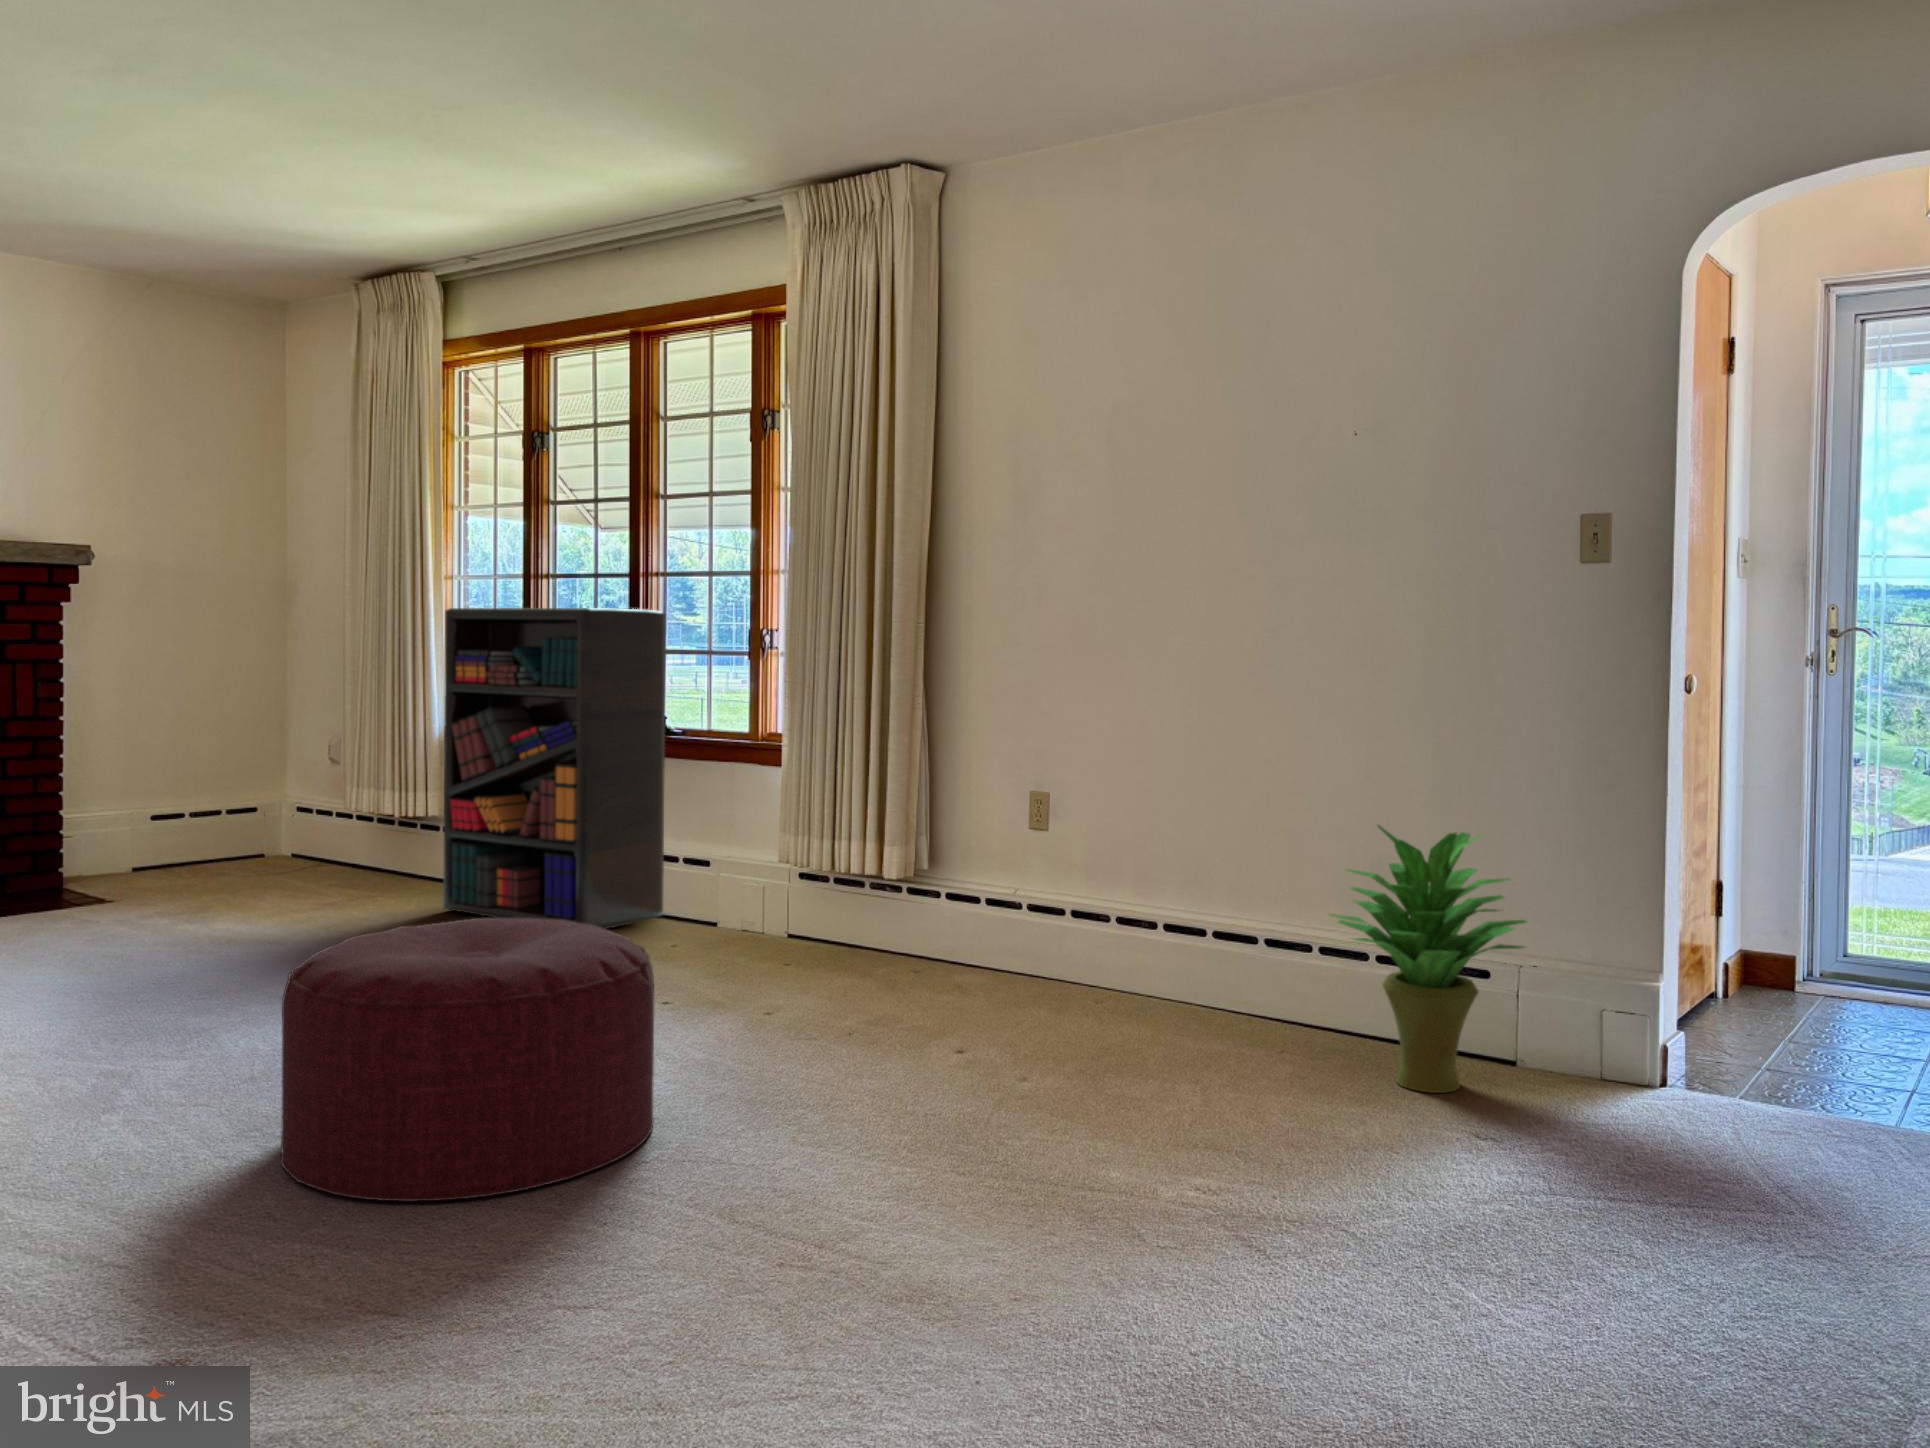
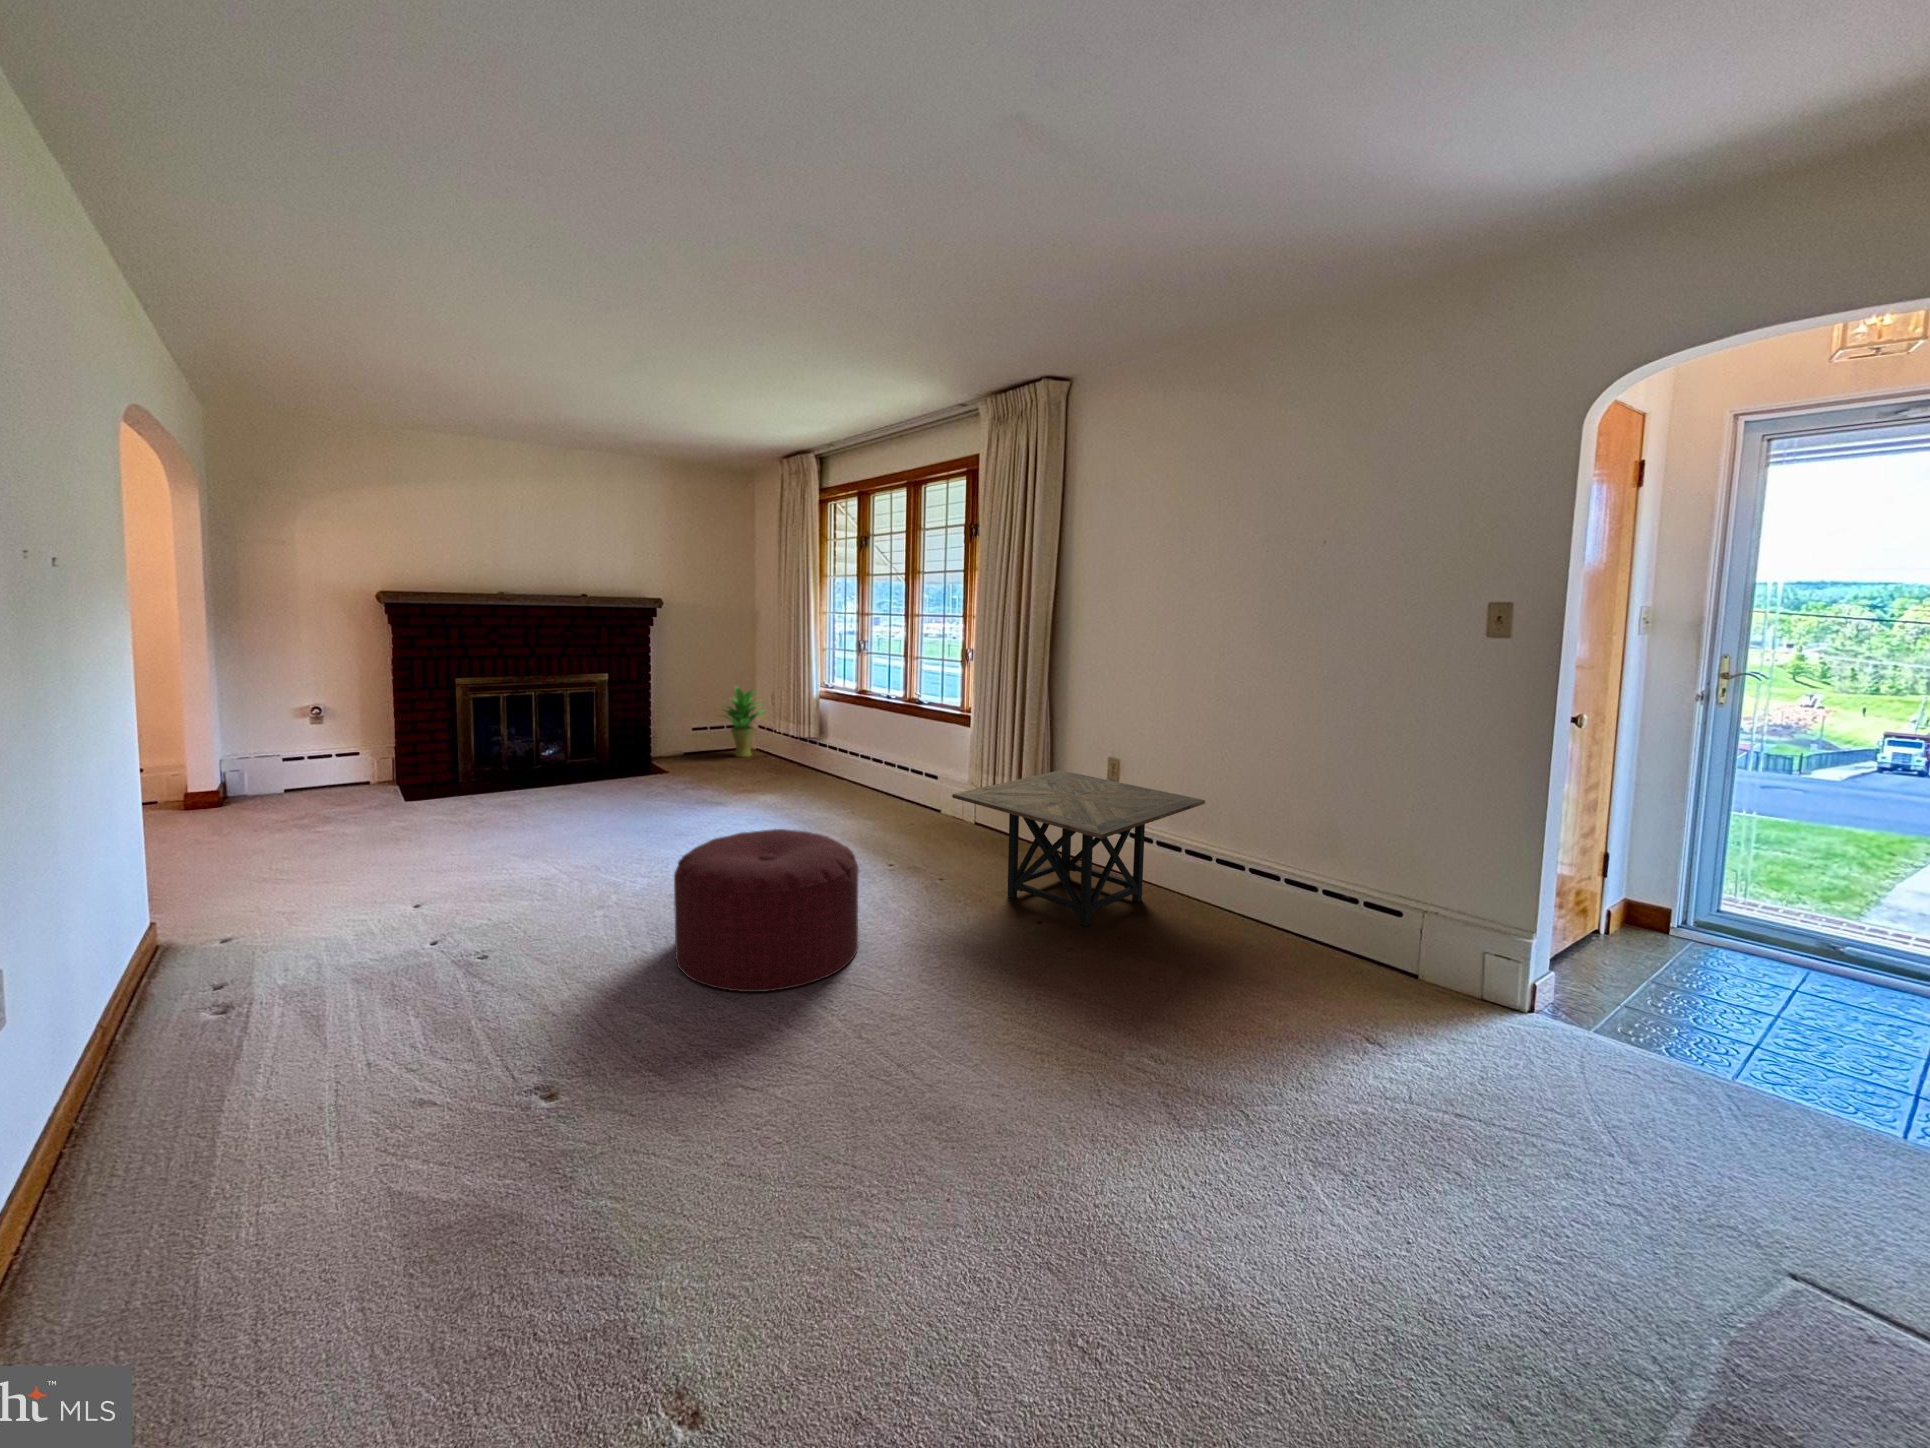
bookshelf: present [443,608,666,929] -> none [809,635,915,809]
side table: none [793,819,1204,1054] -> present [952,770,1205,926]
potted plant: present [1330,825,1526,1093] -> present [724,686,762,757]

